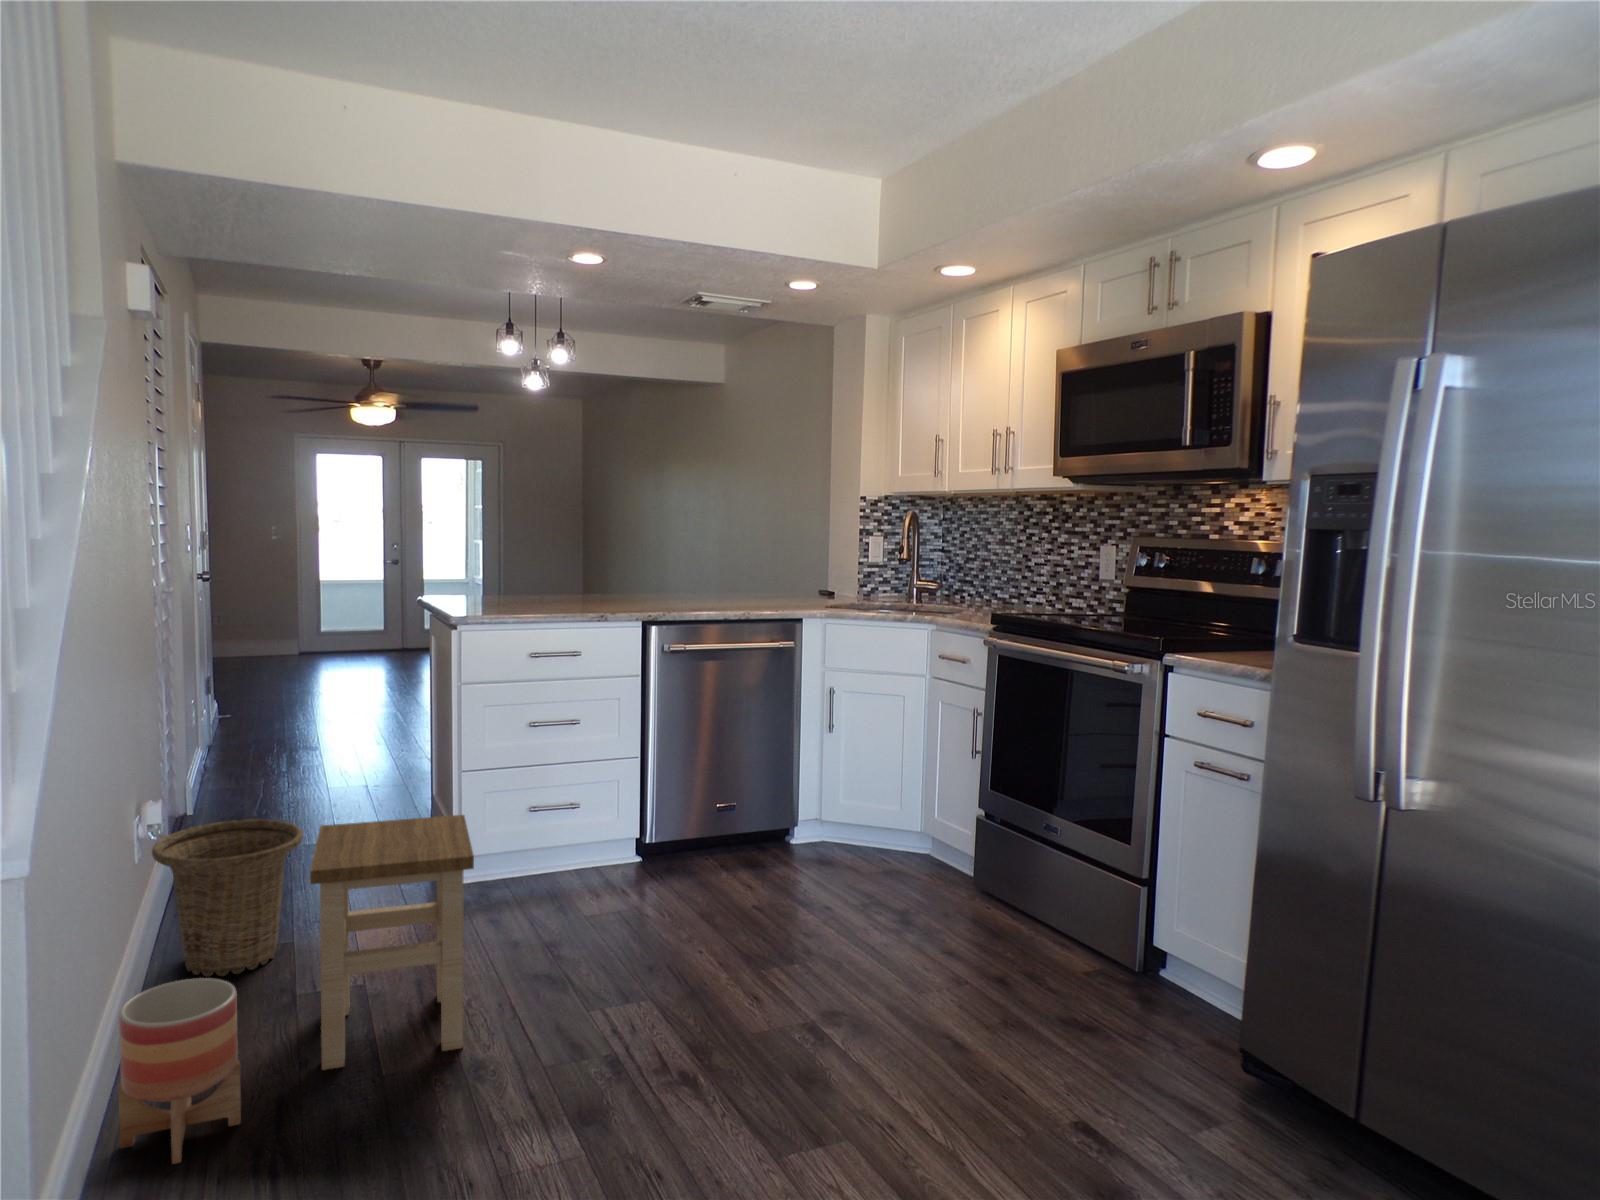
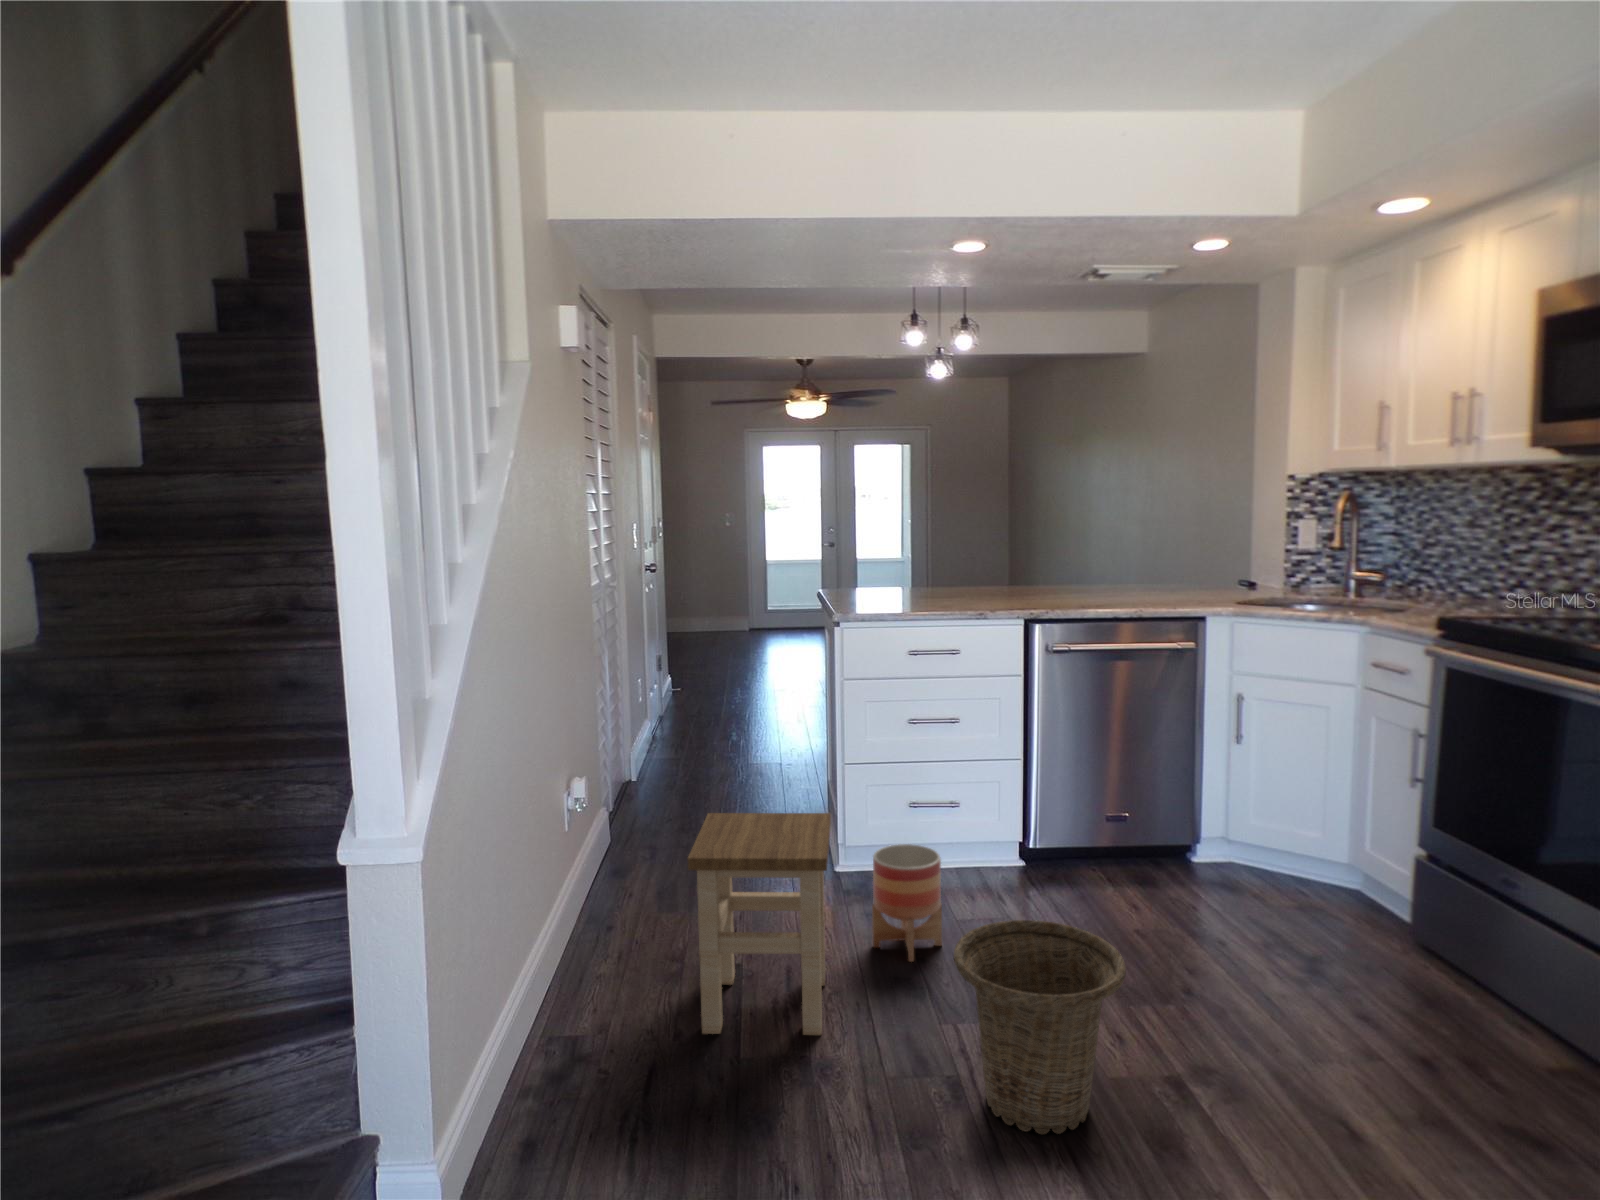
basket: present [152,819,303,976] -> present [954,920,1126,1134]
planter: present [119,978,241,1164] -> present [872,844,942,962]

